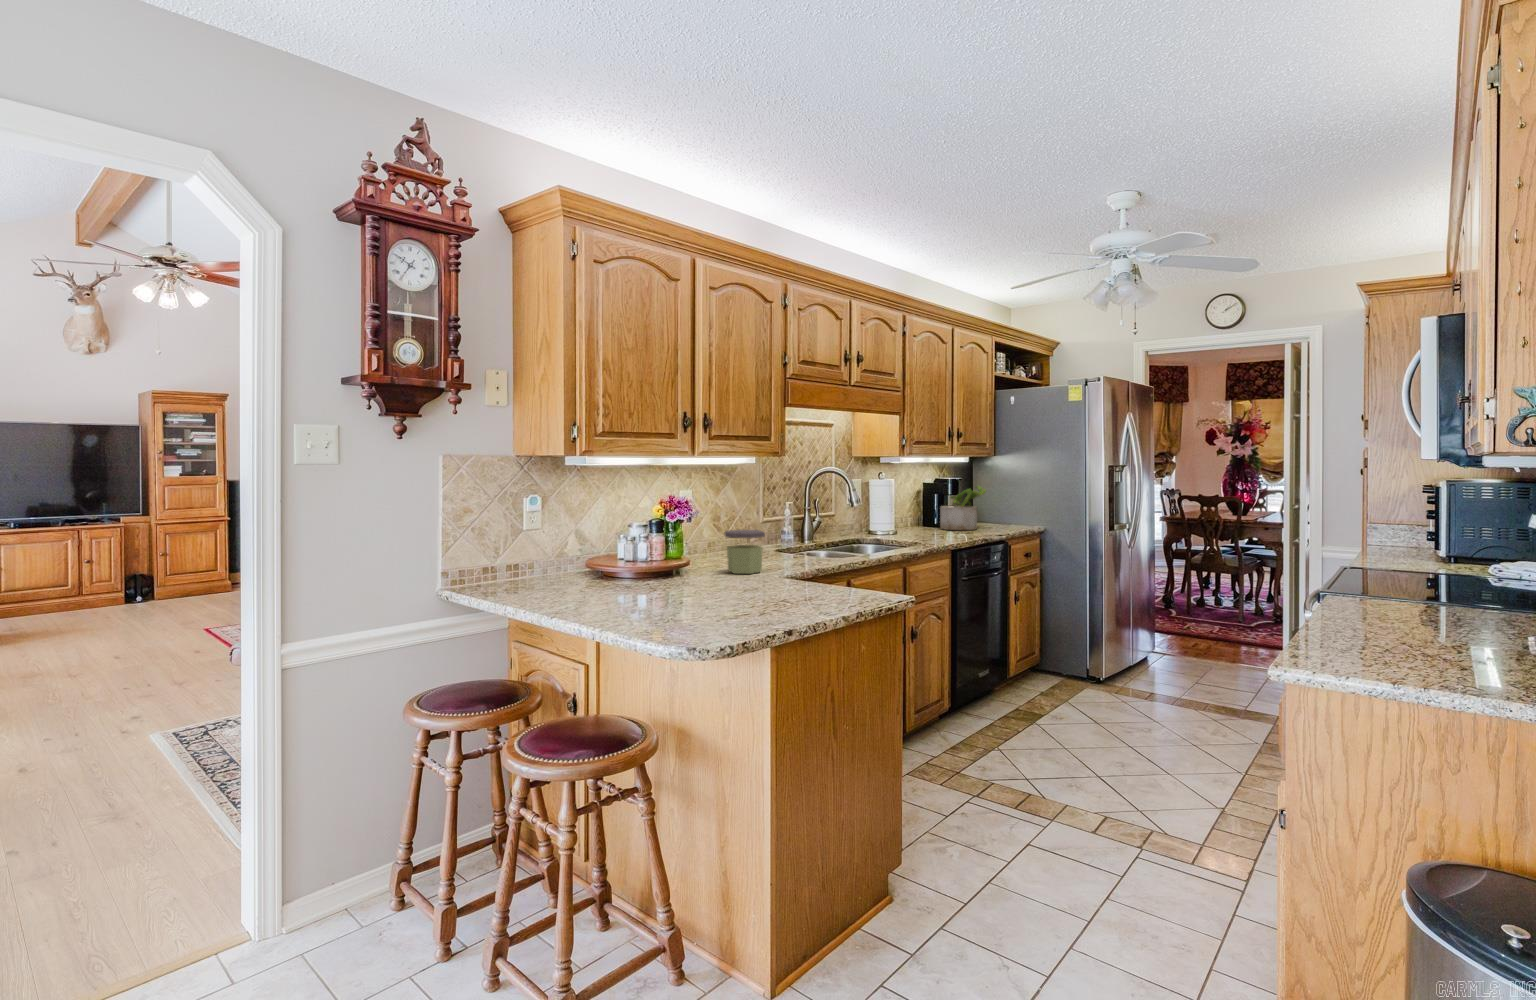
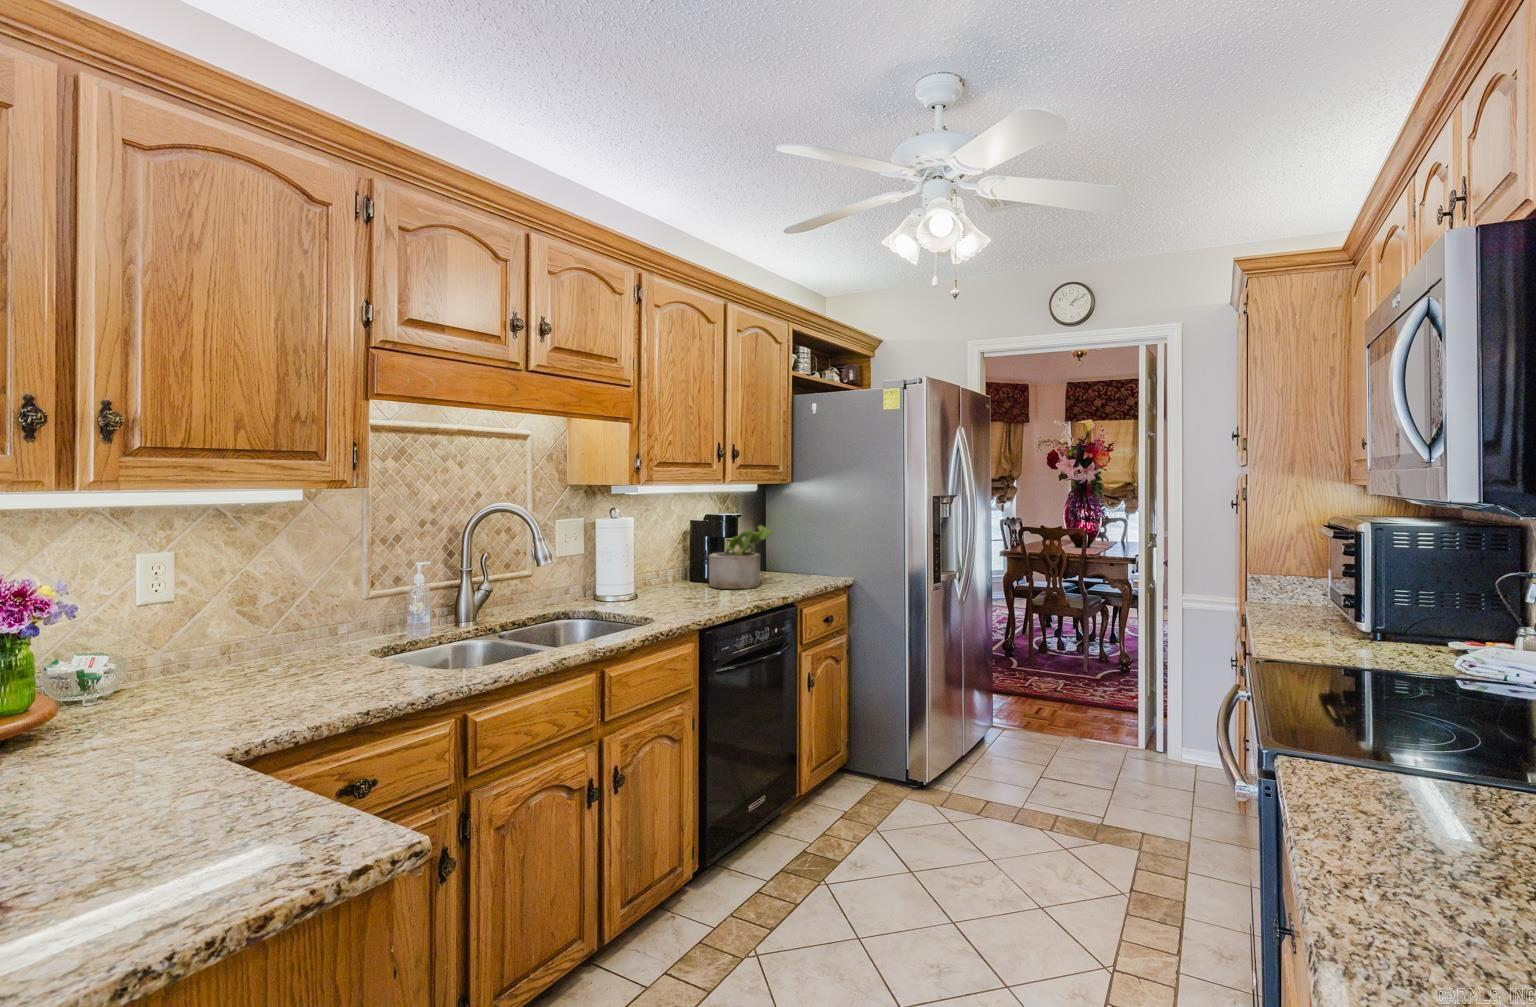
jar: present [725,530,765,574] -> none [86,649,200,757]

